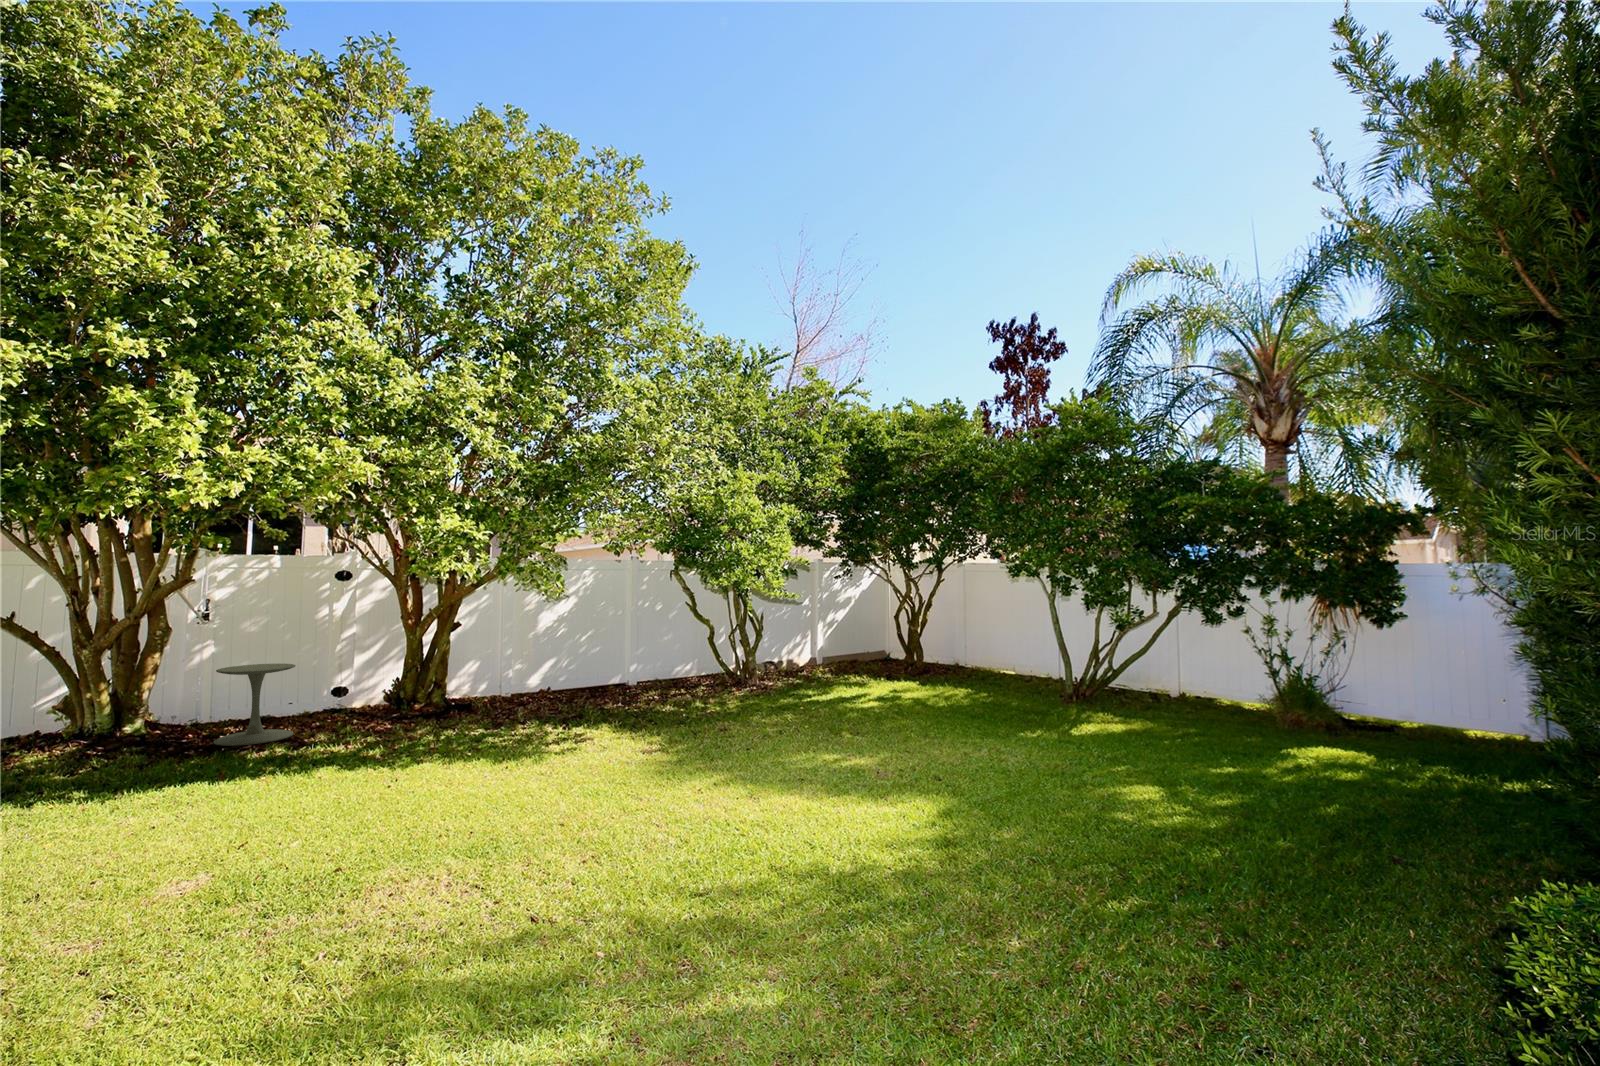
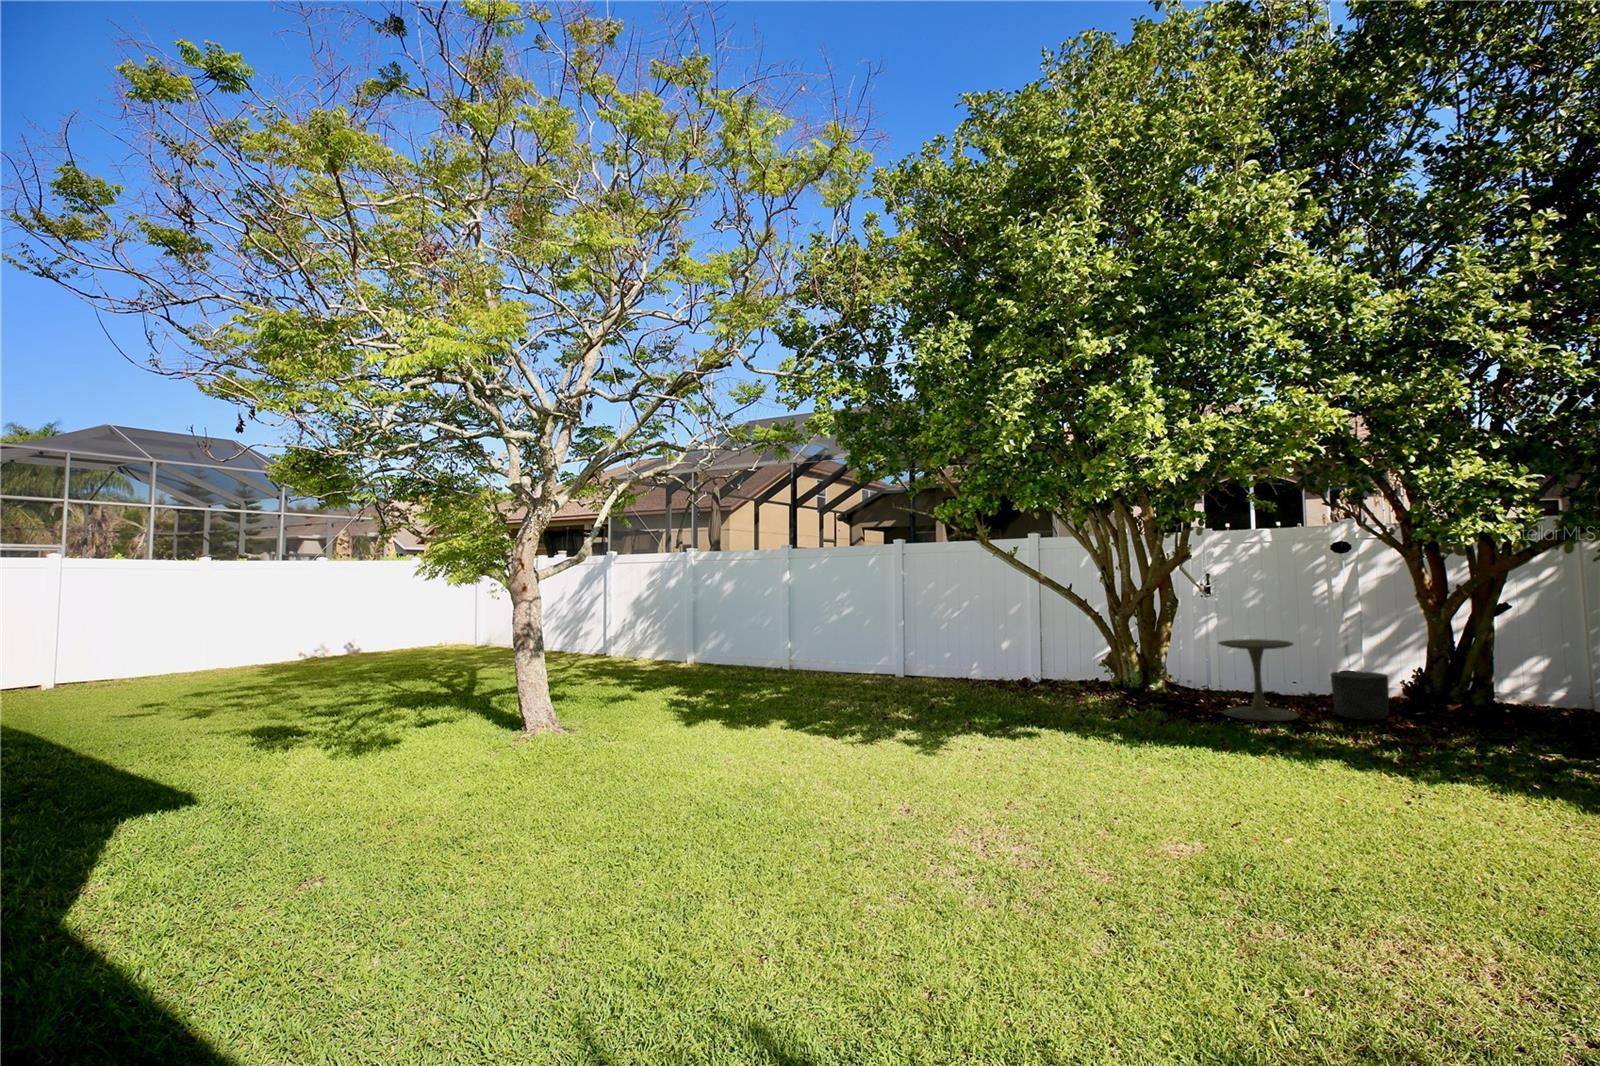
planter: none [325,685,373,728] -> present [1330,671,1389,720]

